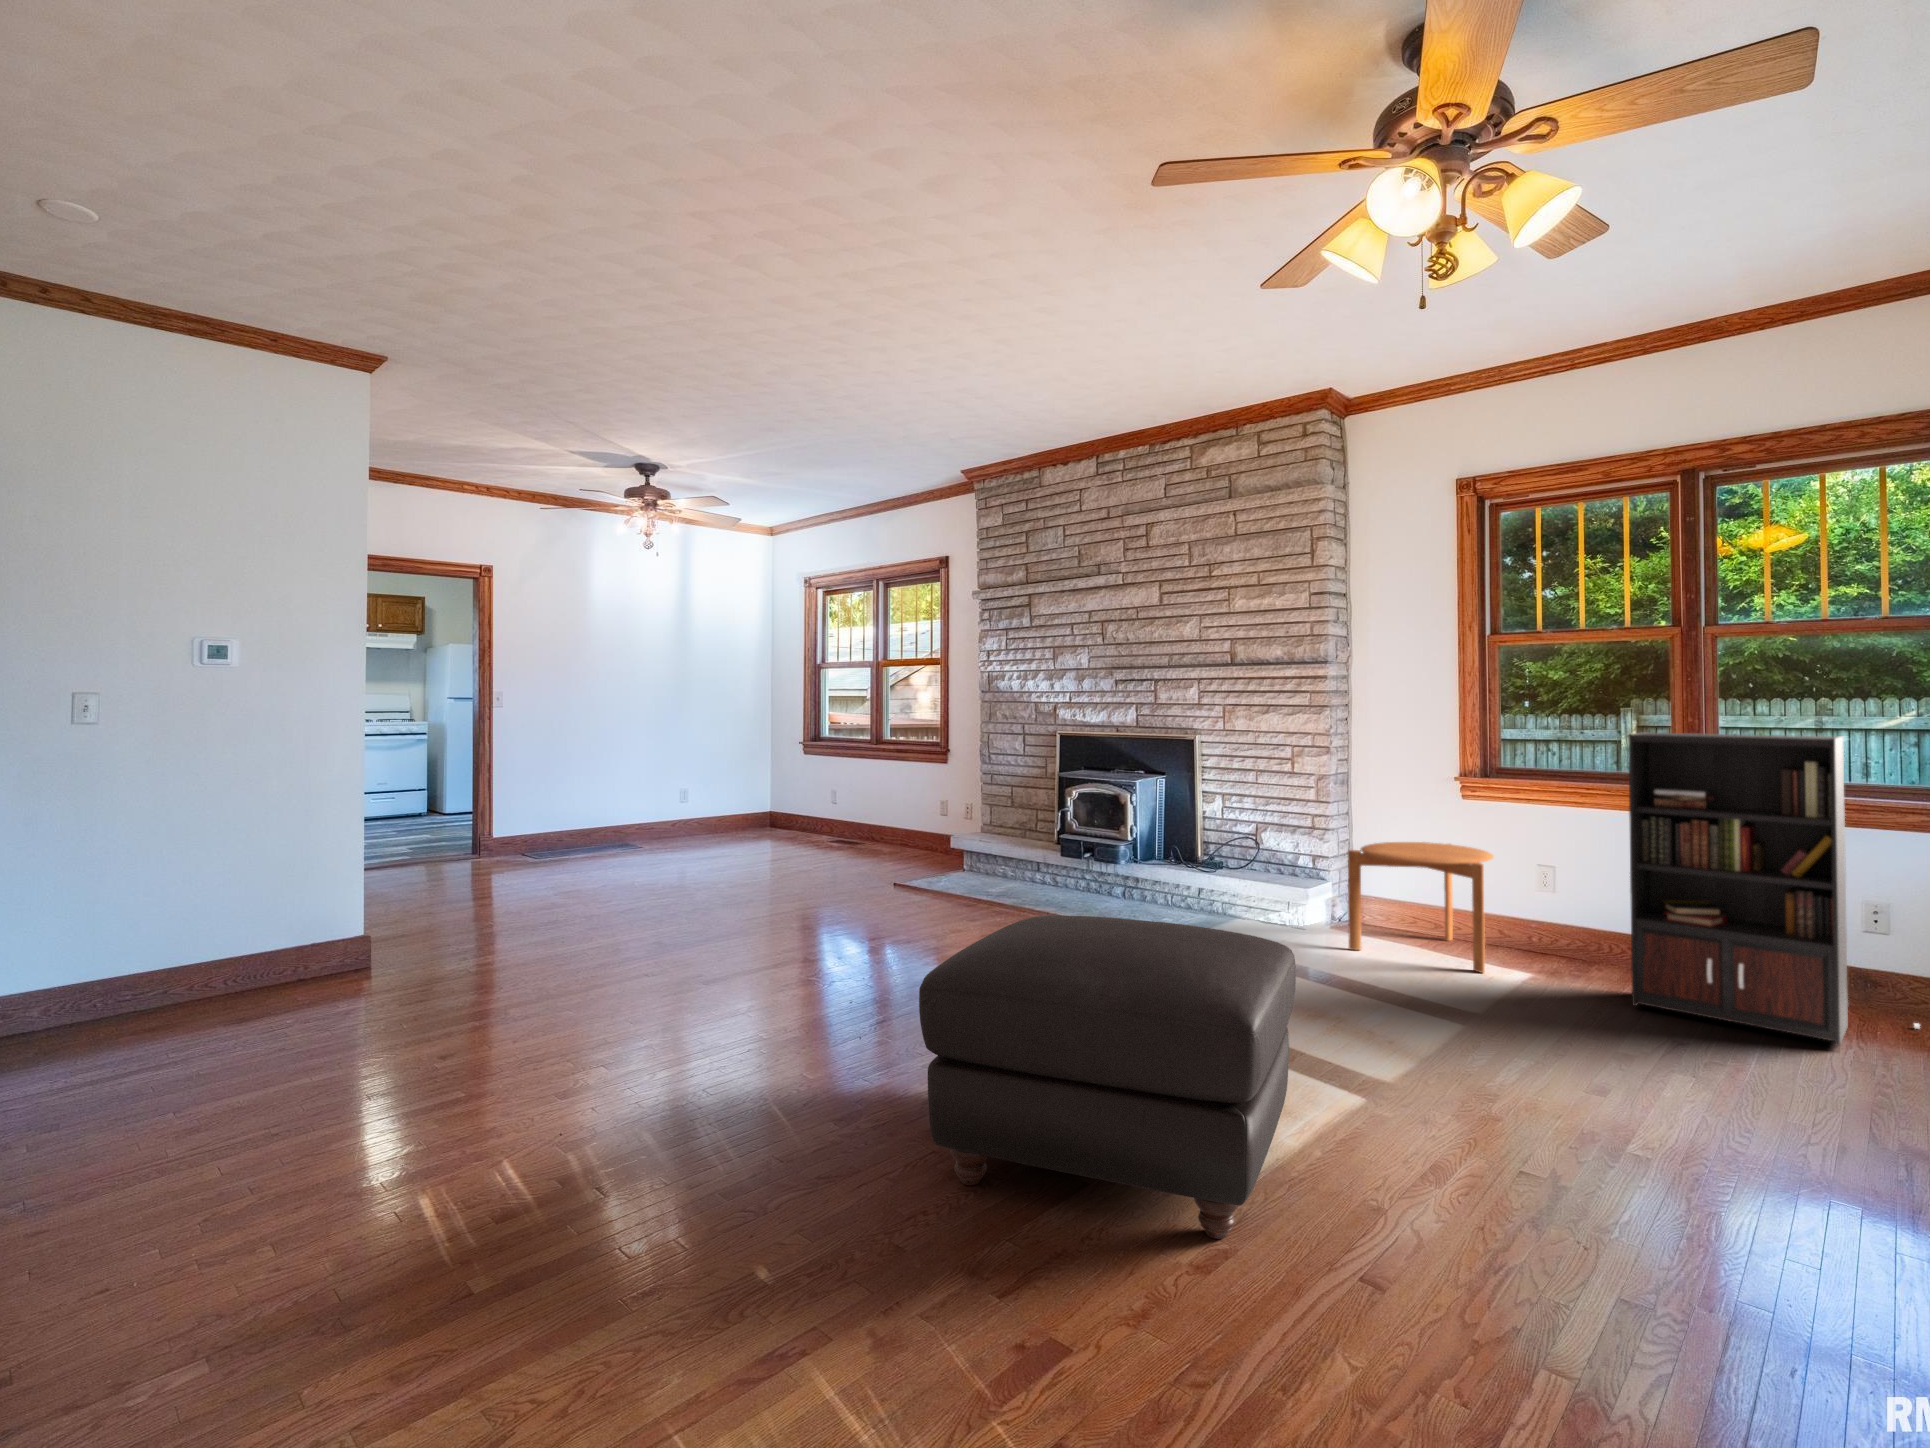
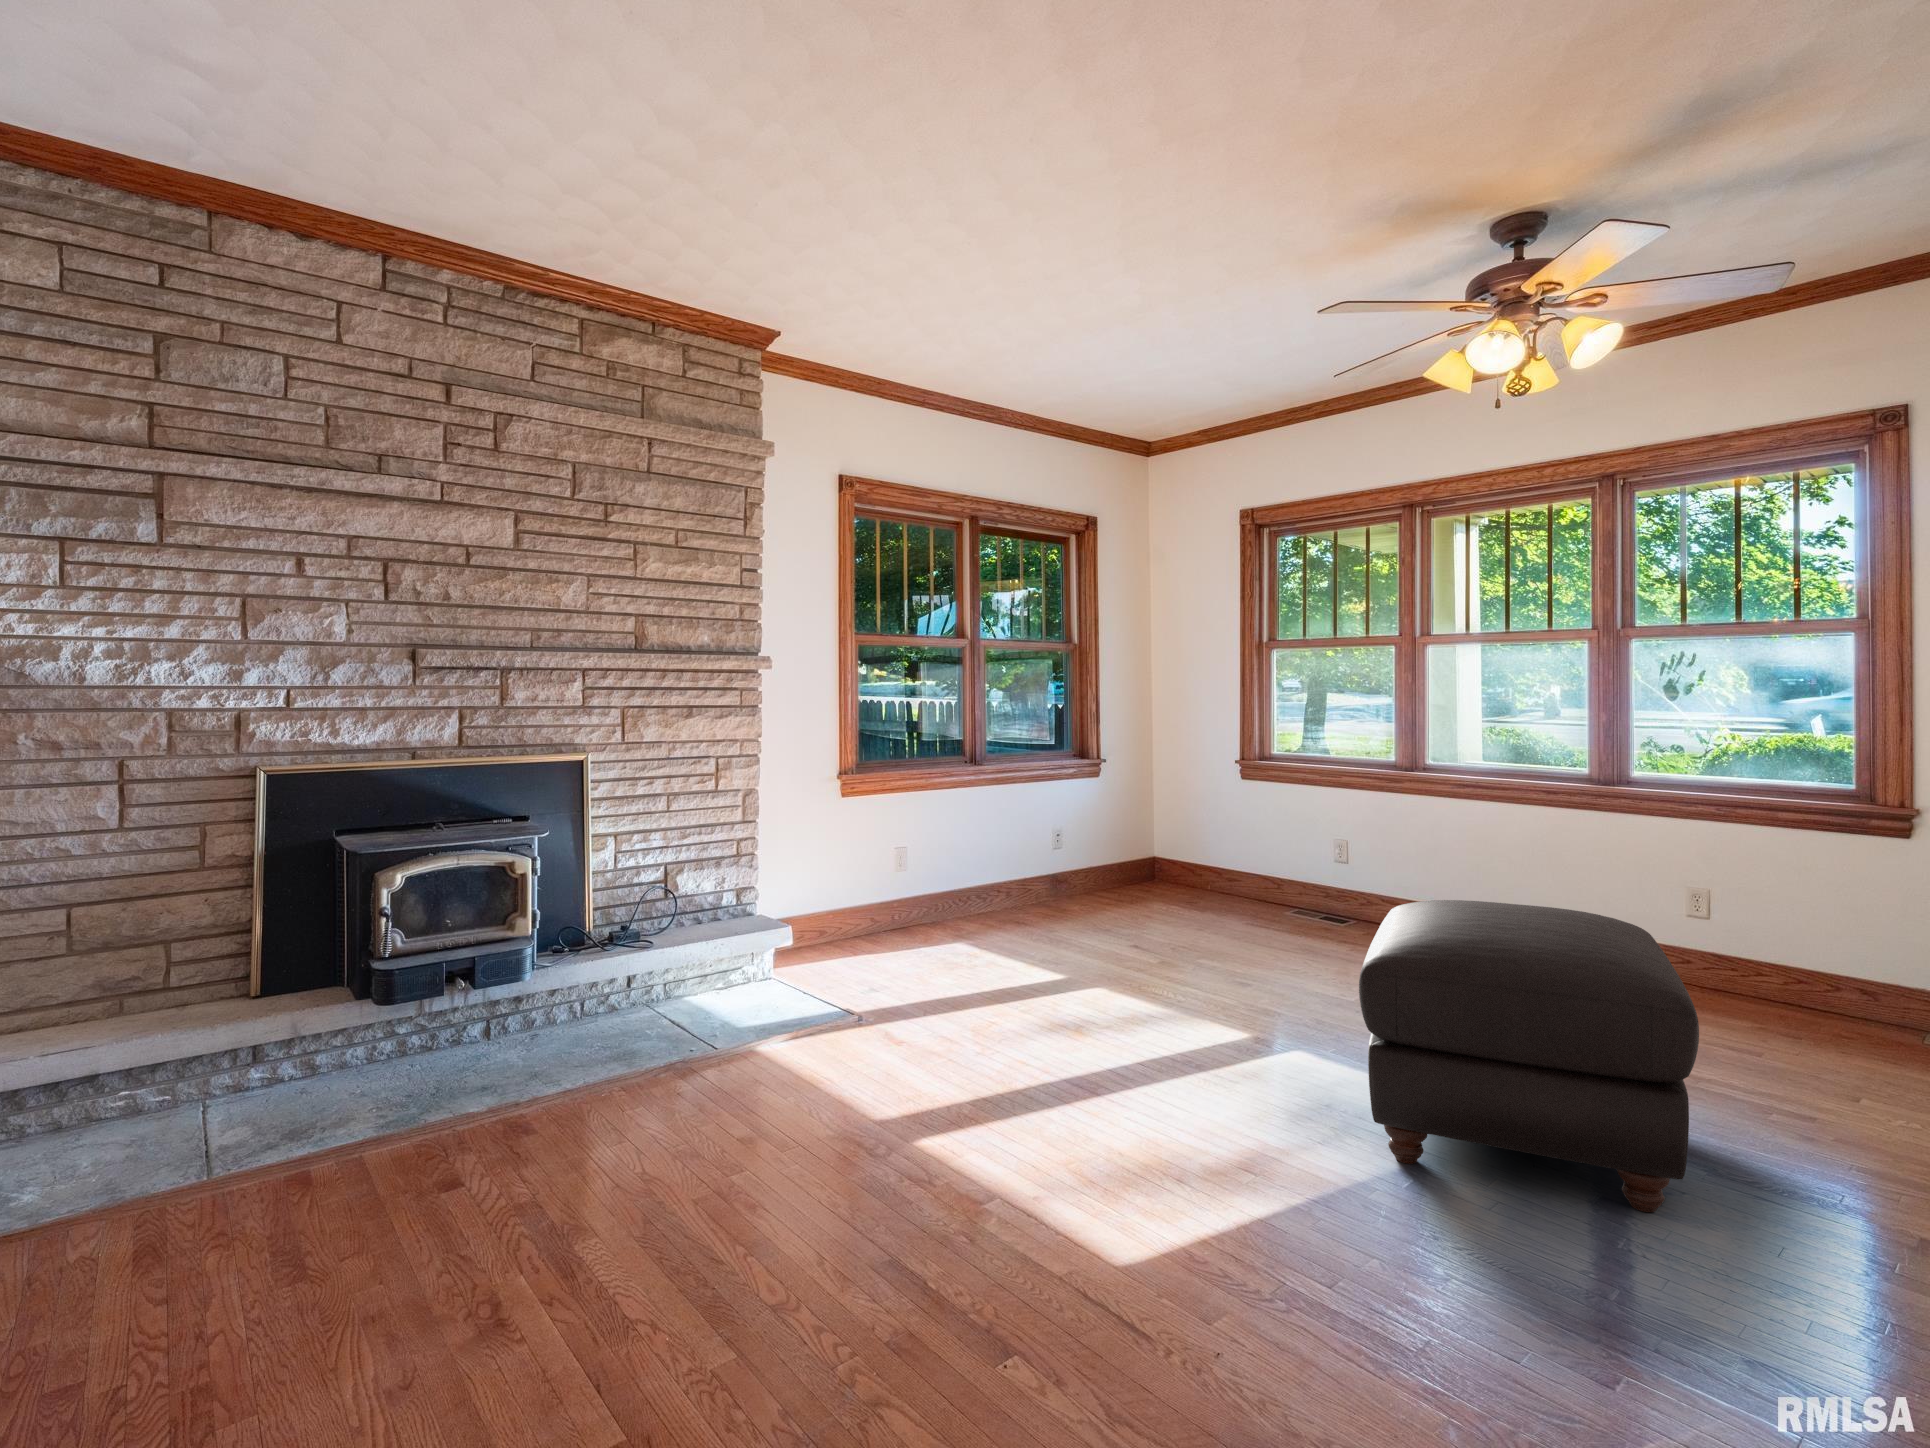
bookcase: present [1628,732,1920,1045] -> none [1021,720,1142,937]
side table: present [1348,842,1494,973] -> none [820,844,958,977]

